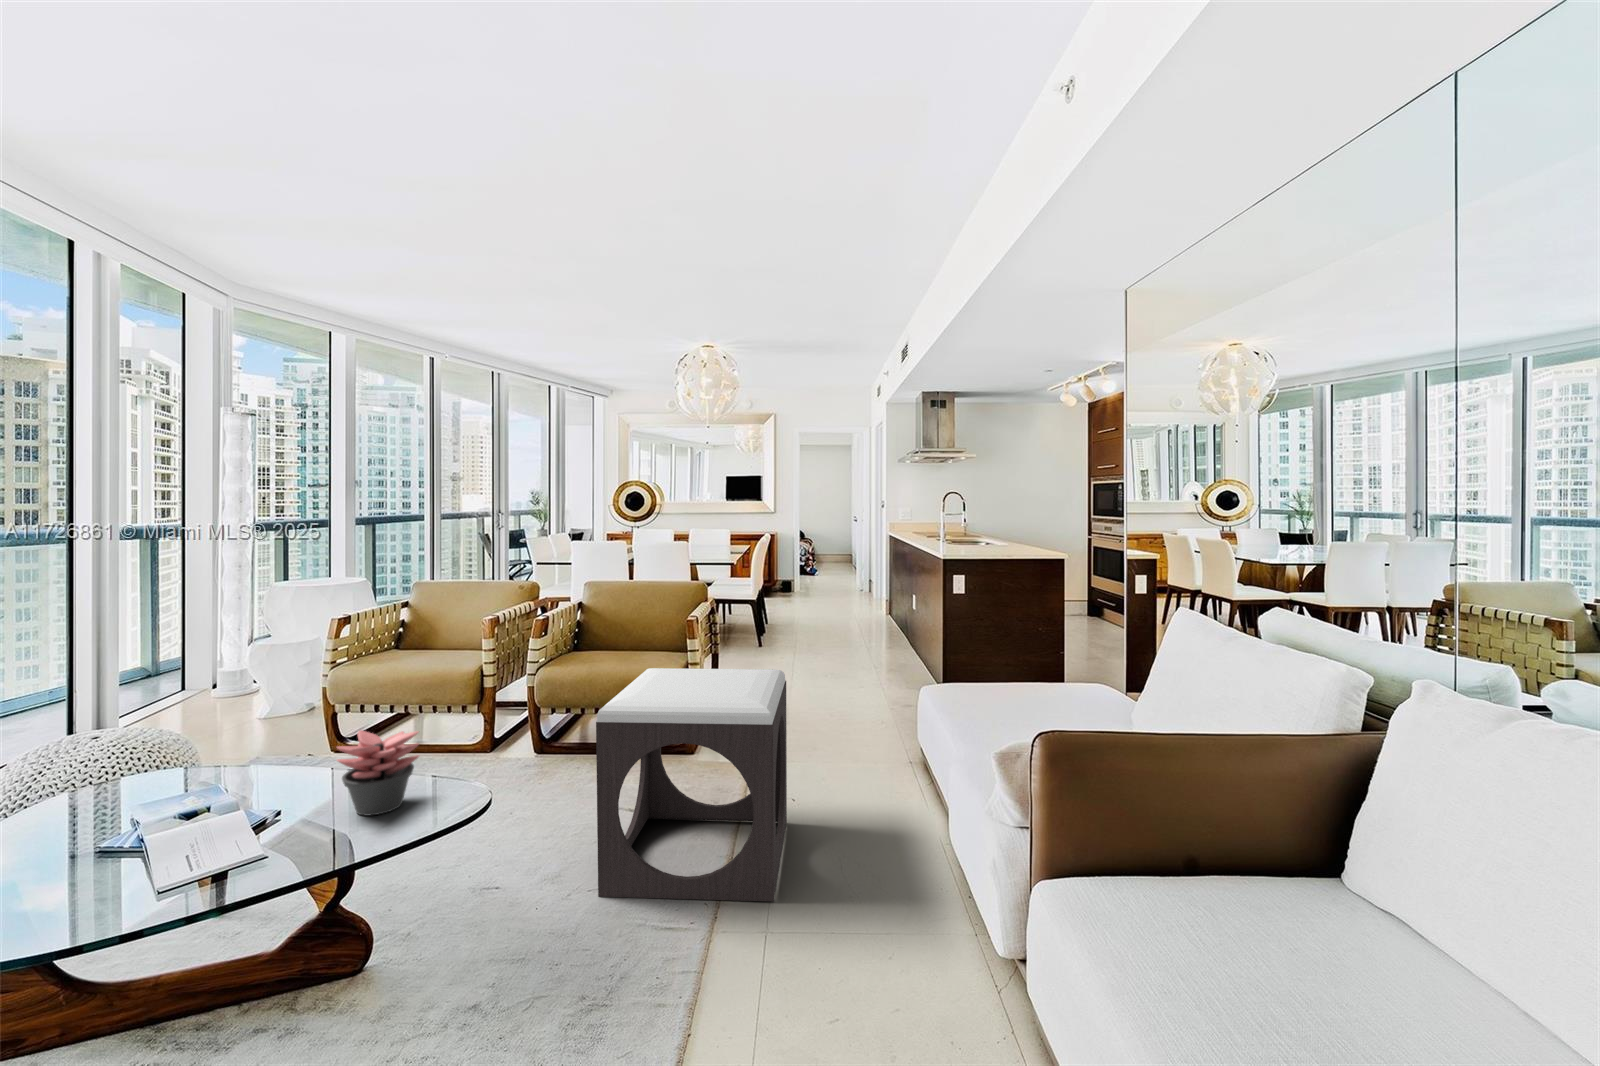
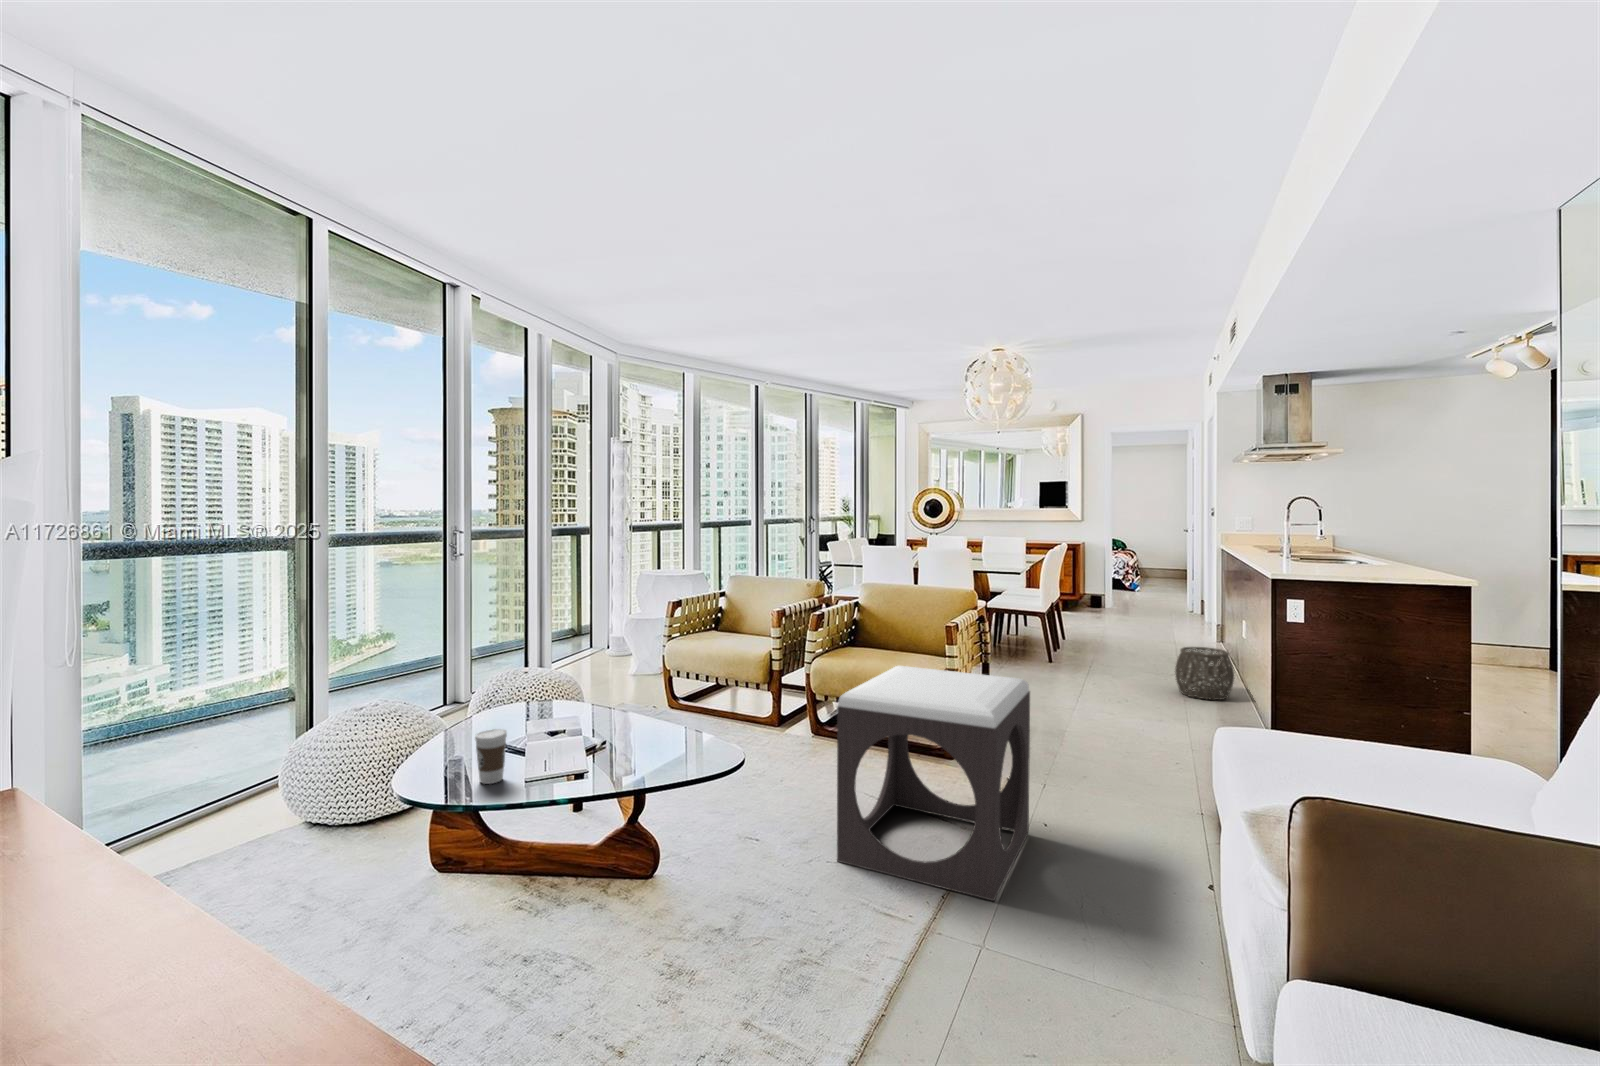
woven basket: none [870,623,917,669] -> present [1175,647,1234,700]
succulent plant: present [337,730,419,816] -> none [644,690,701,757]
coffee cup: none [47,823,110,910] -> present [475,729,507,784]

